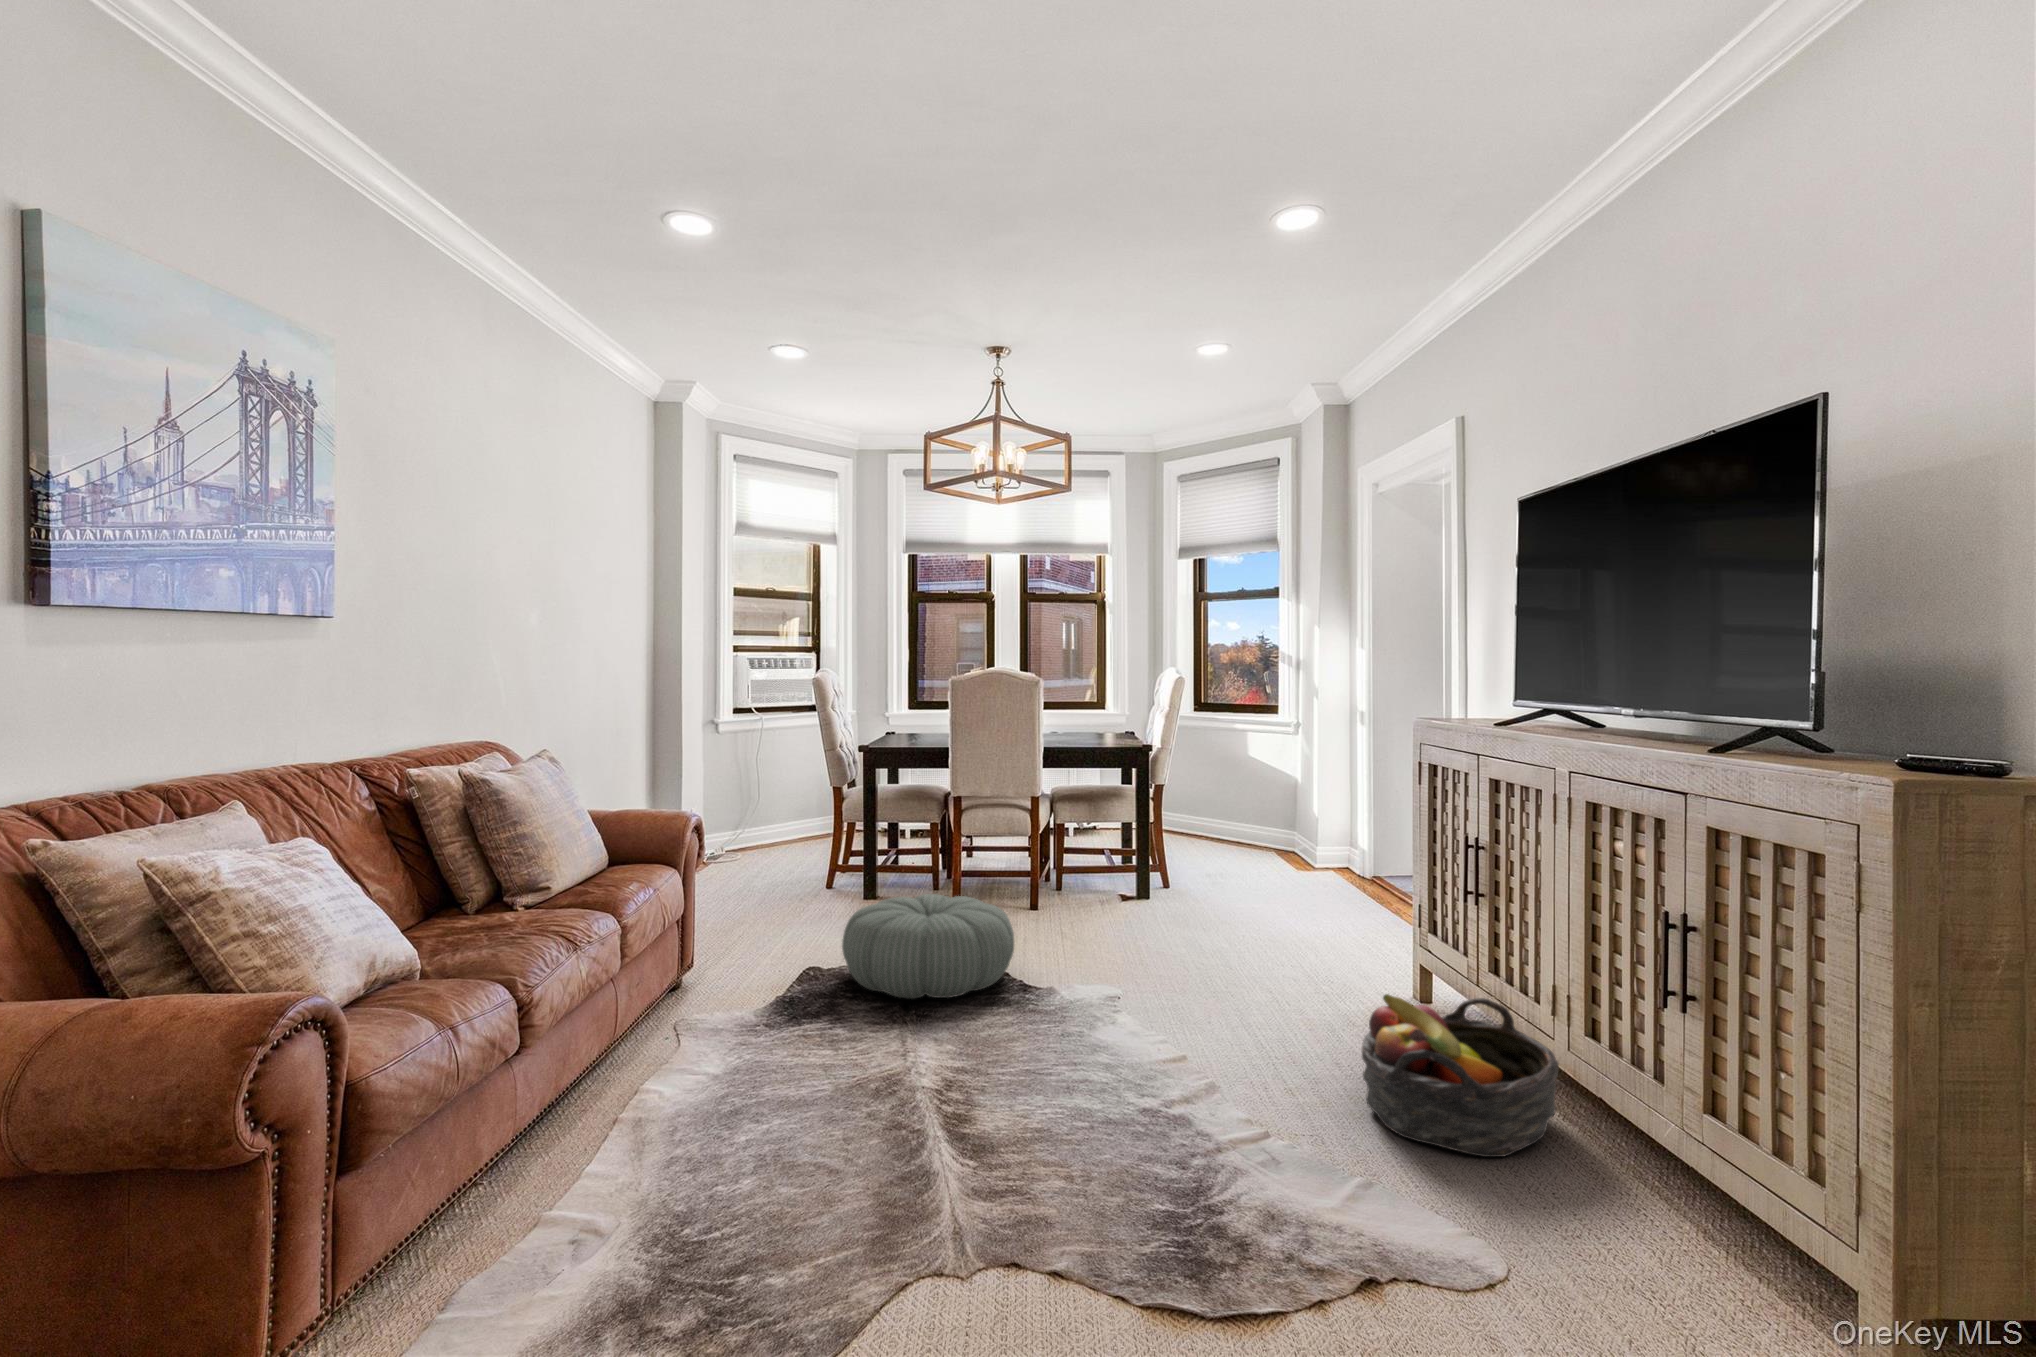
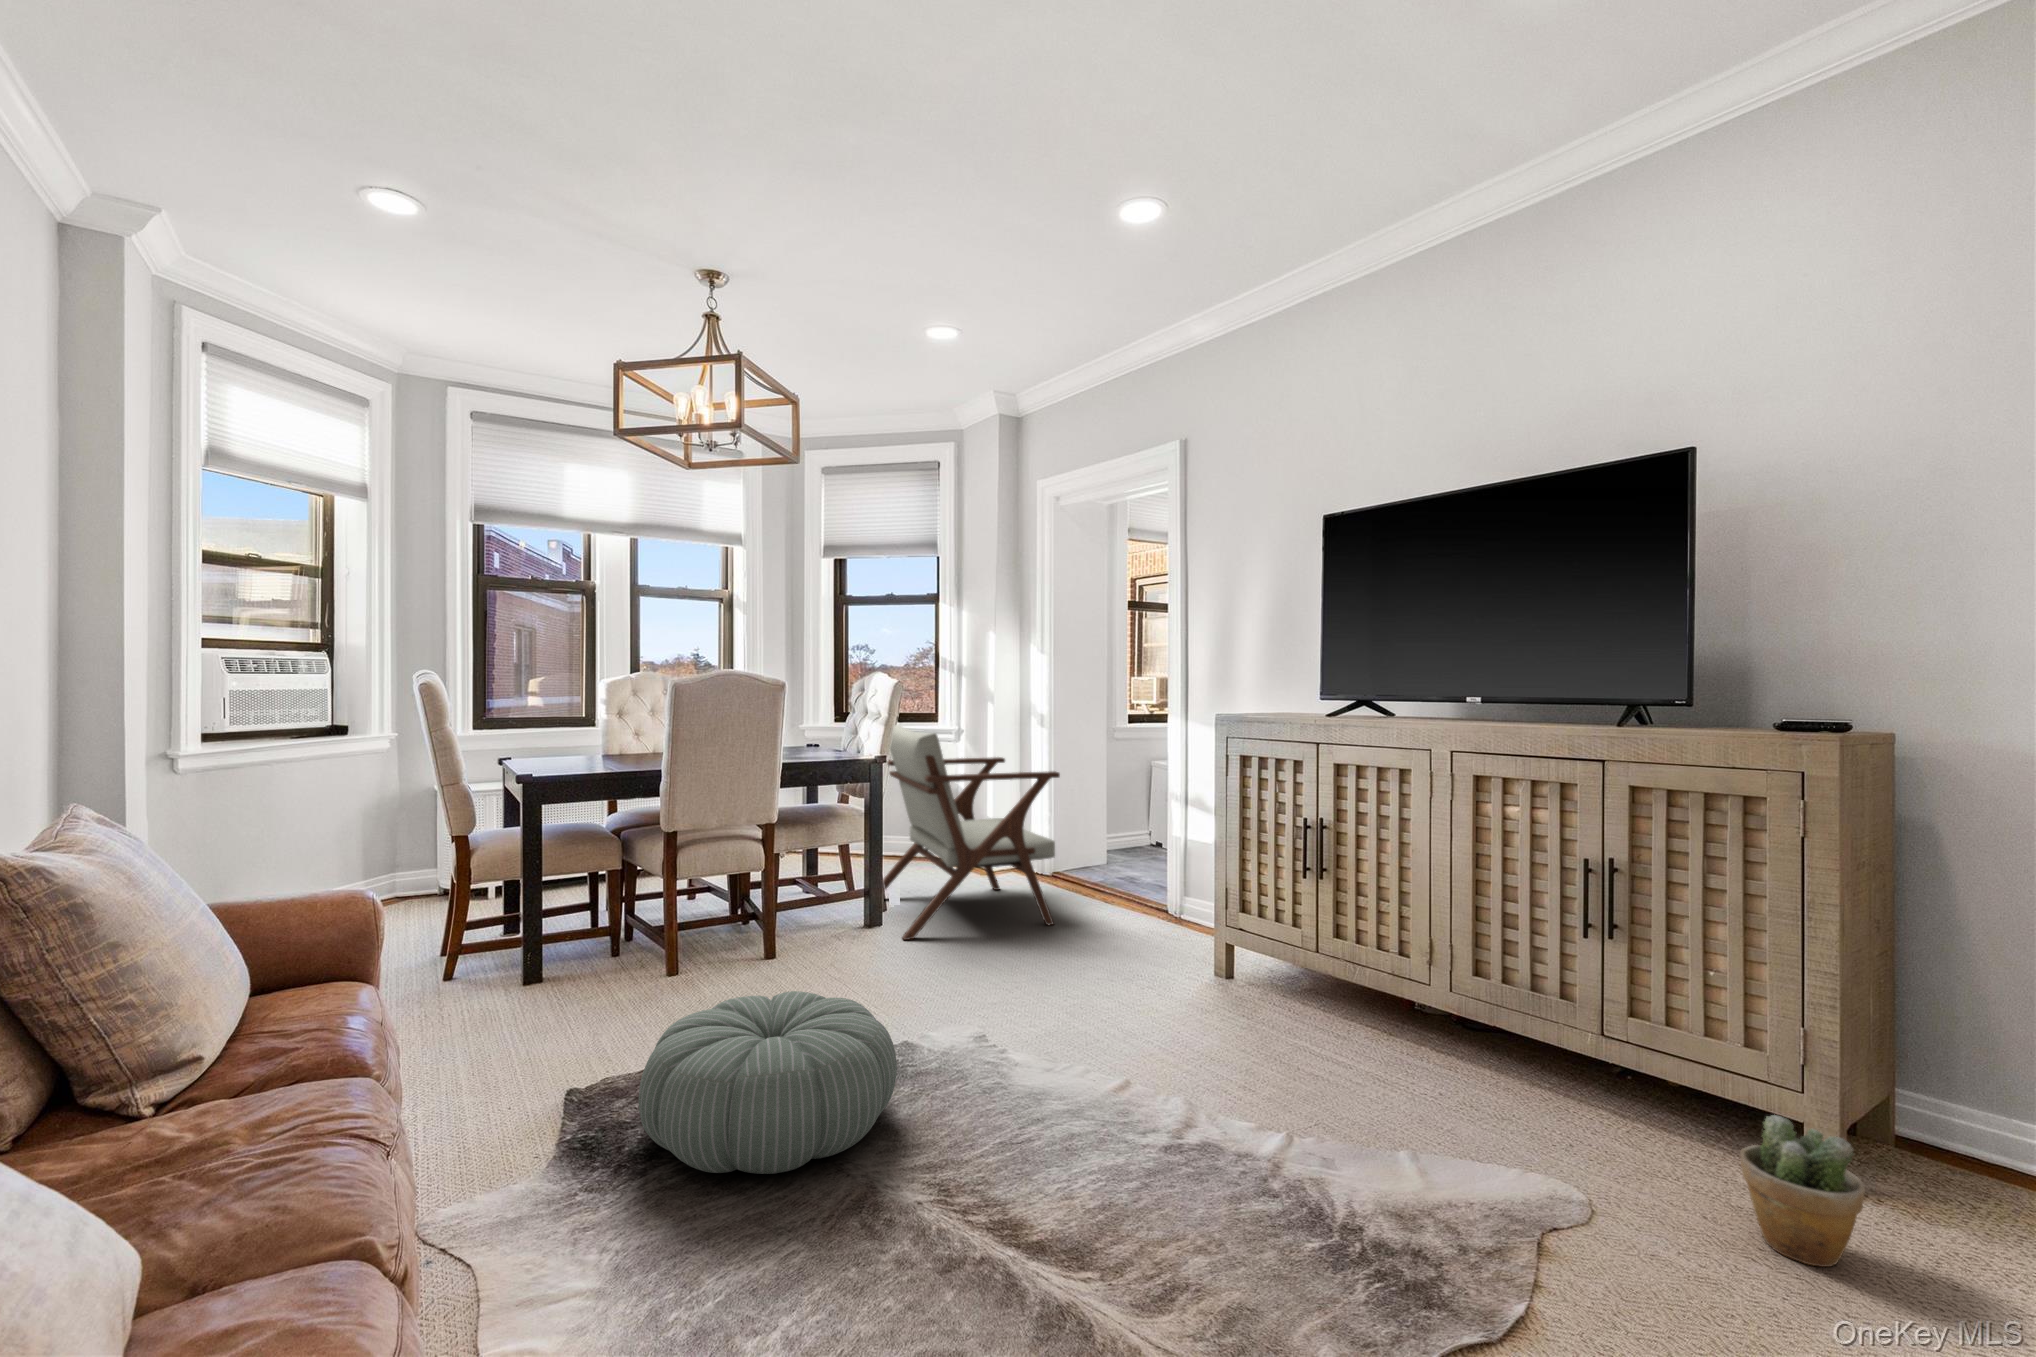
lounge chair: none [1161,714,1318,911] -> present [883,725,1060,940]
basket: present [1361,994,1559,1157] -> none [1408,1016,1627,1201]
potted plant: none [1573,1098,1685,1247] -> present [1740,1115,1865,1267]

